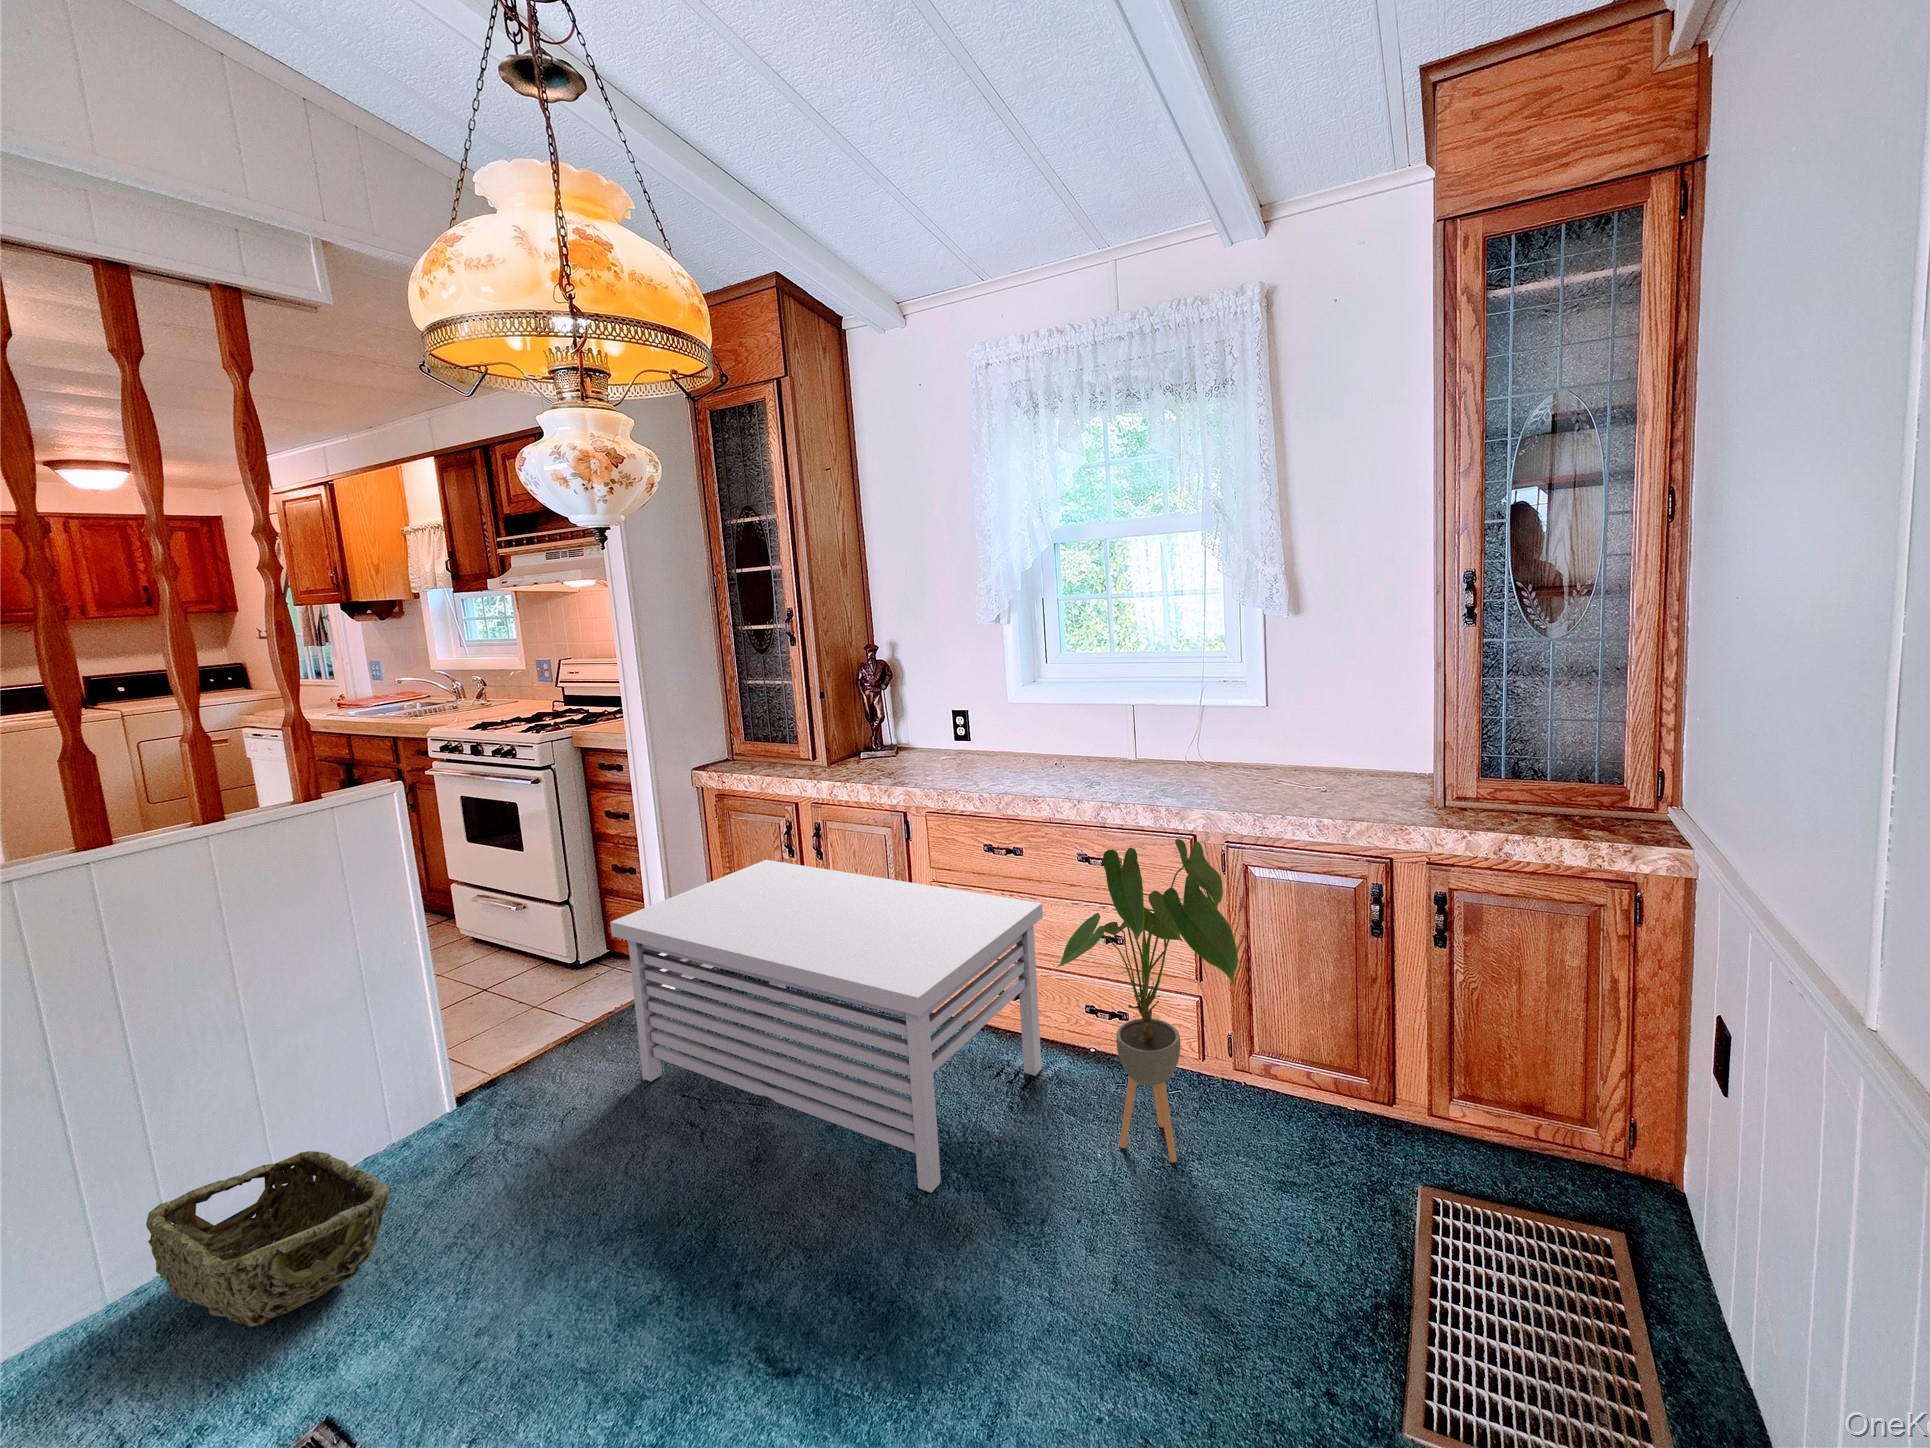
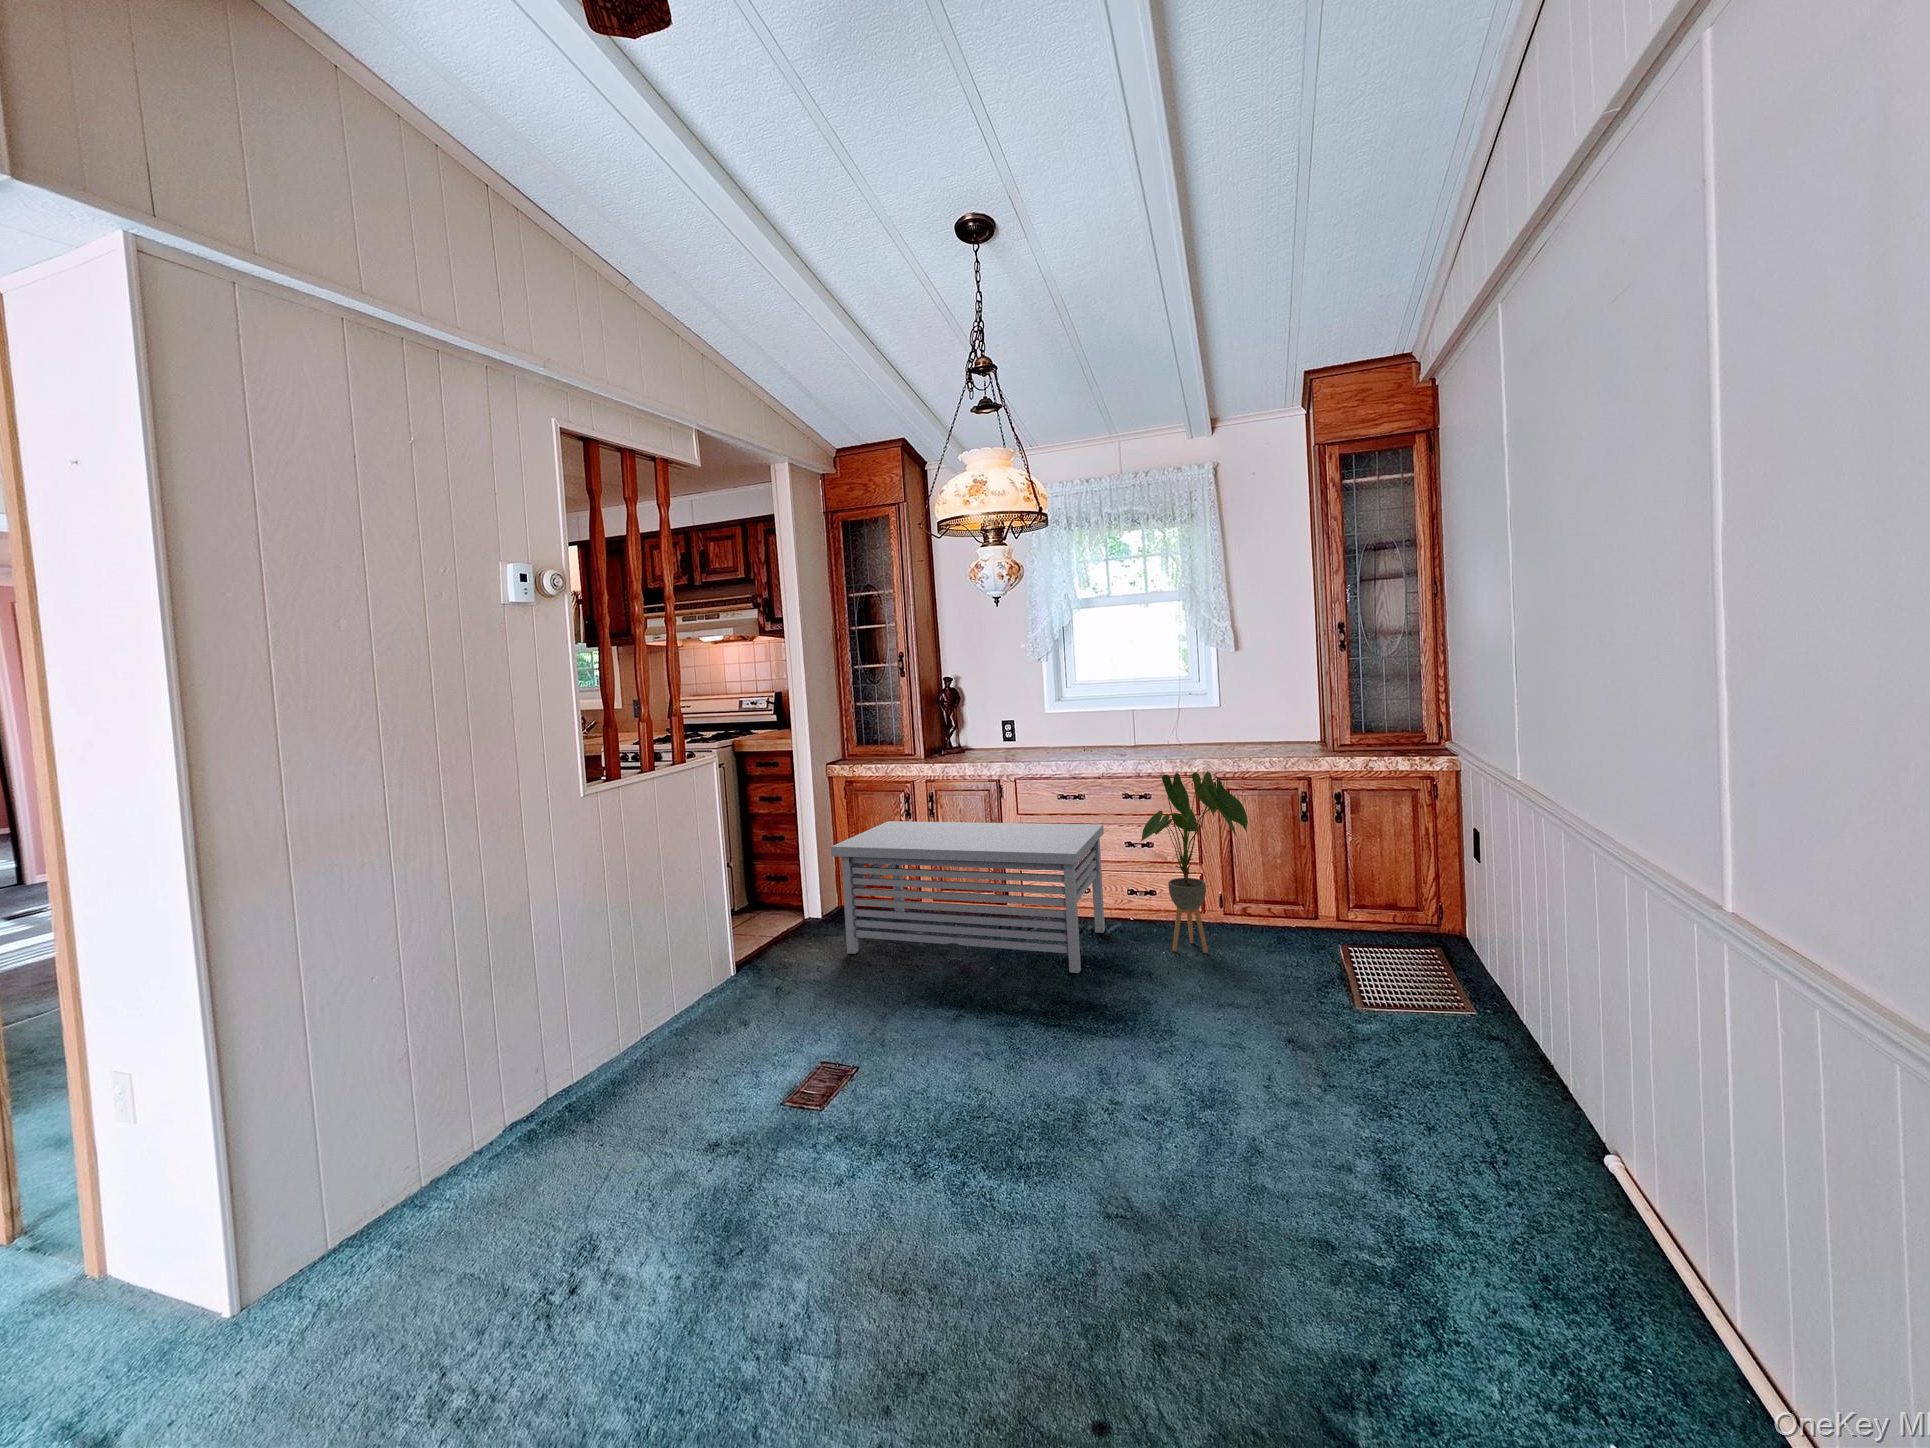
woven basket: present [146,1151,390,1327] -> none [648,973,782,1042]

